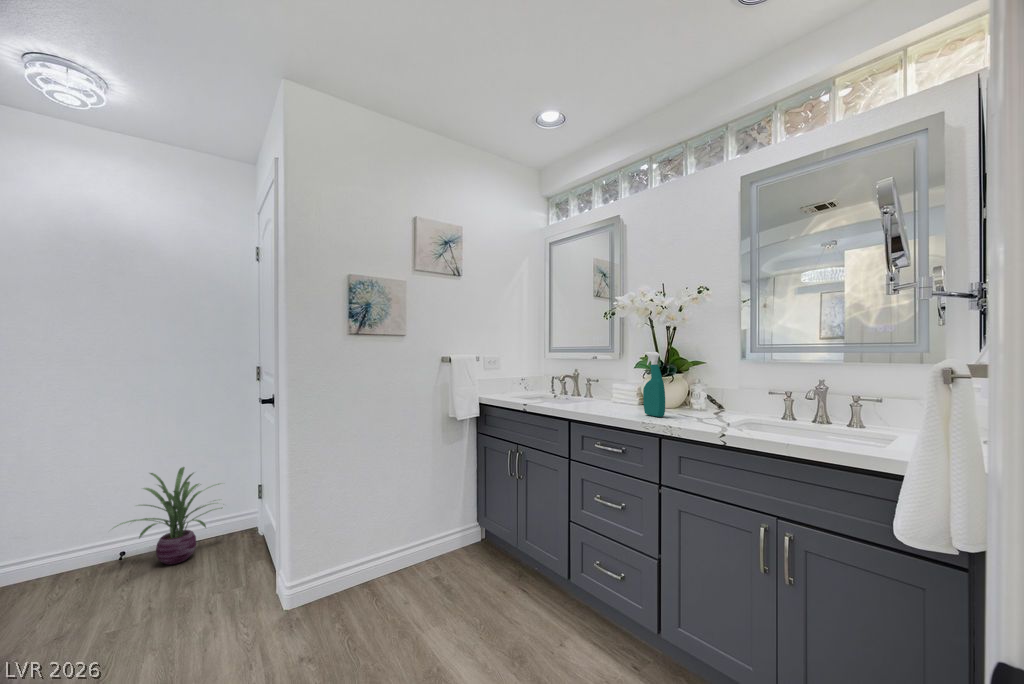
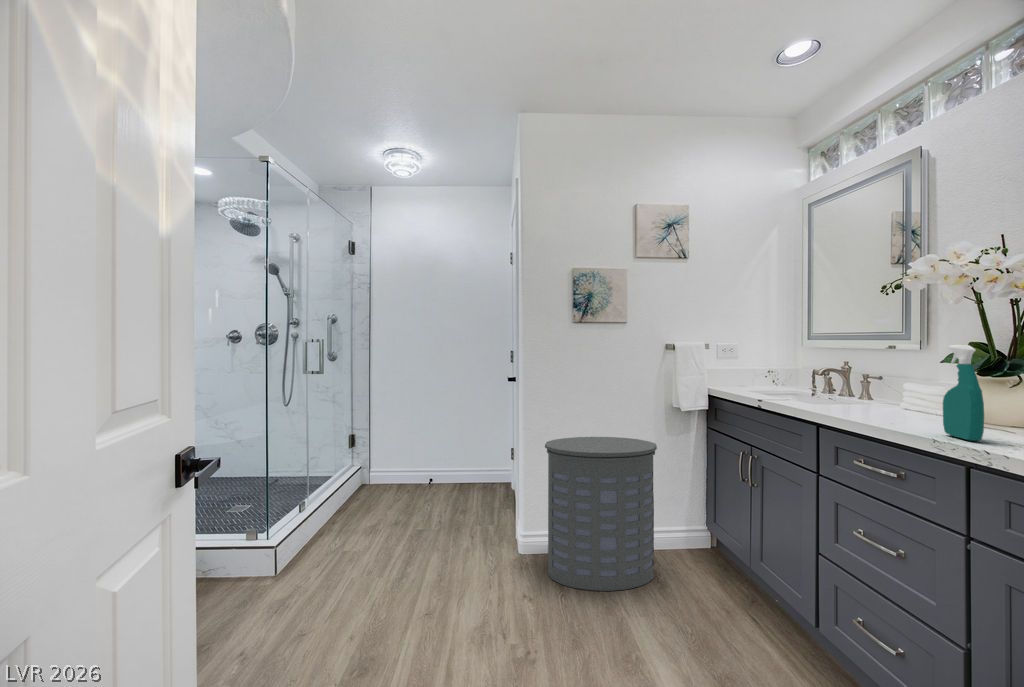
laundry hamper: none [320,450,437,620] -> present [545,437,657,591]
decorative plant: present [116,467,222,565] -> none [413,428,490,502]

